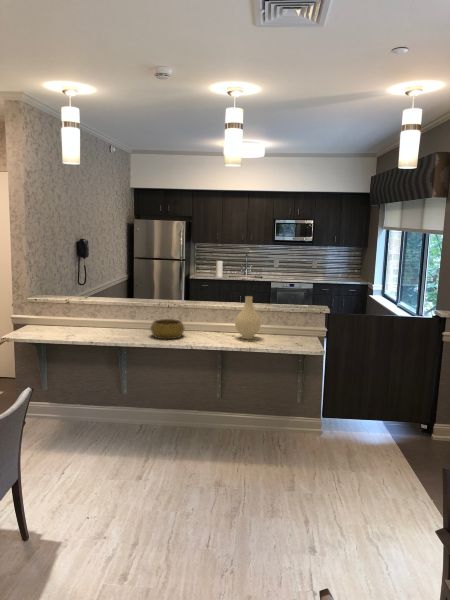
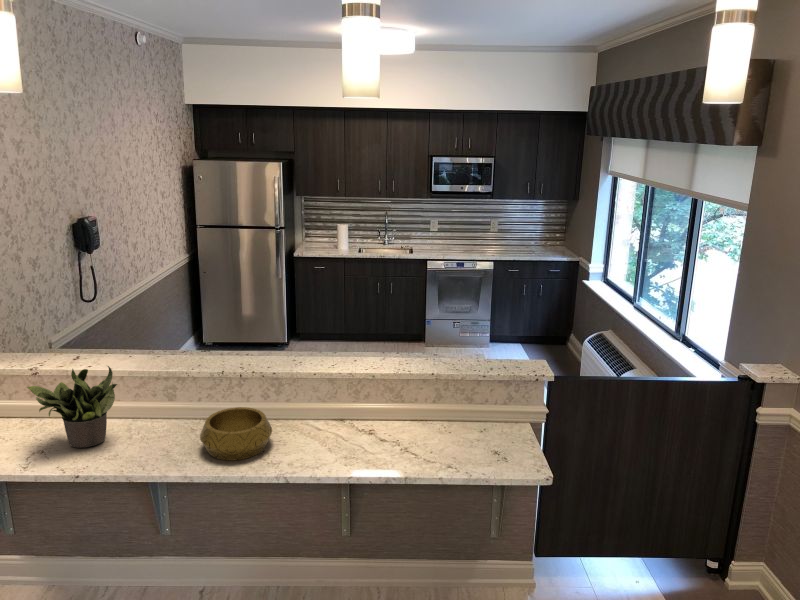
potted plant: none [69,294,111,333] -> present [27,366,117,448]
vase: present [235,296,261,339] -> none [373,364,425,449]

